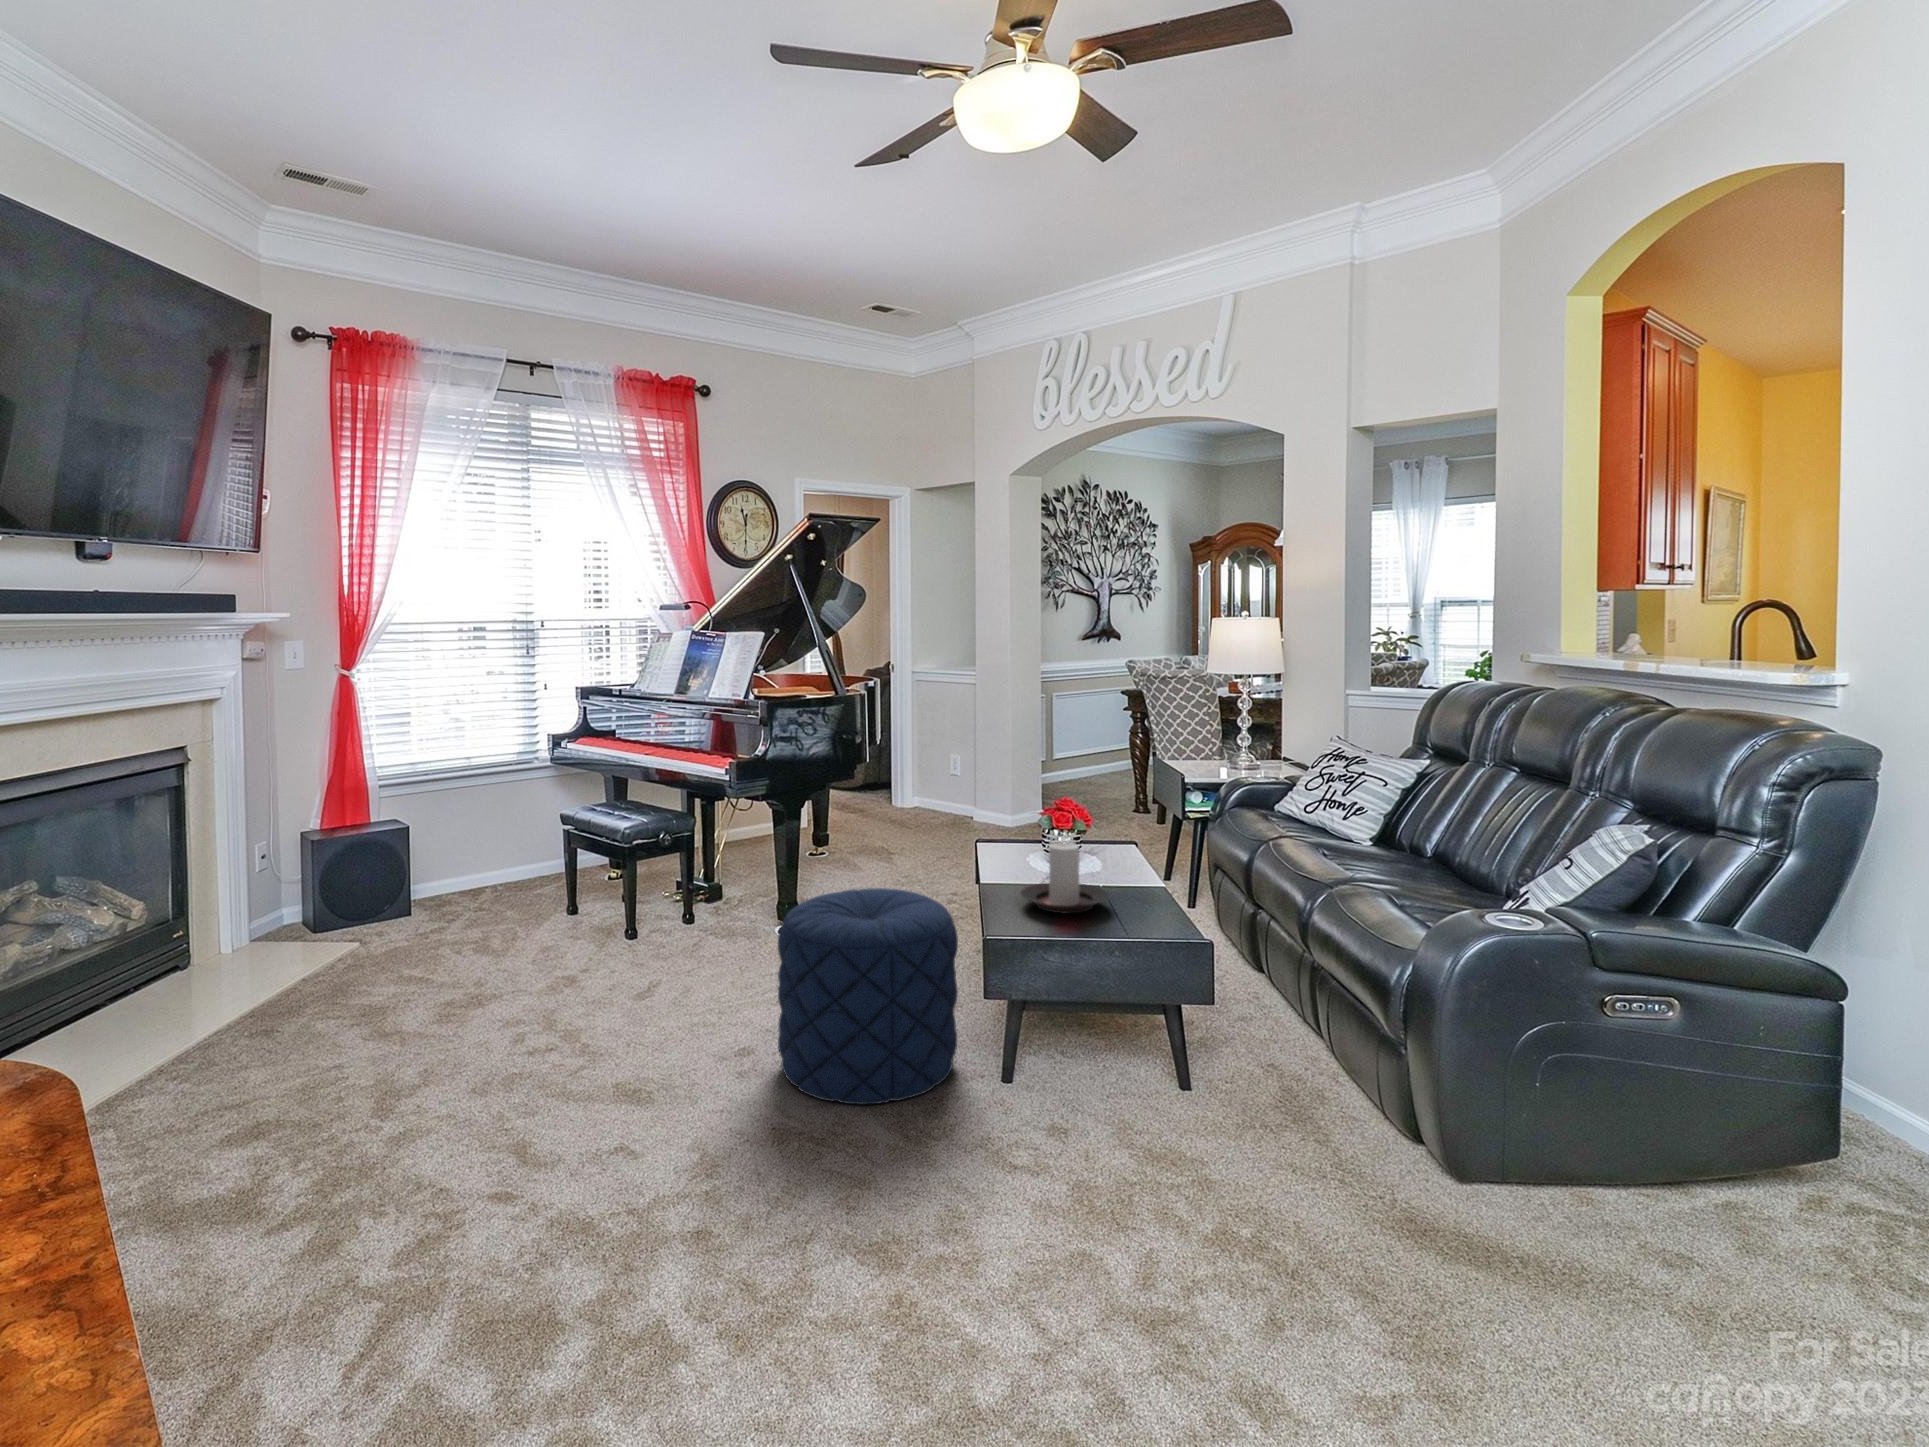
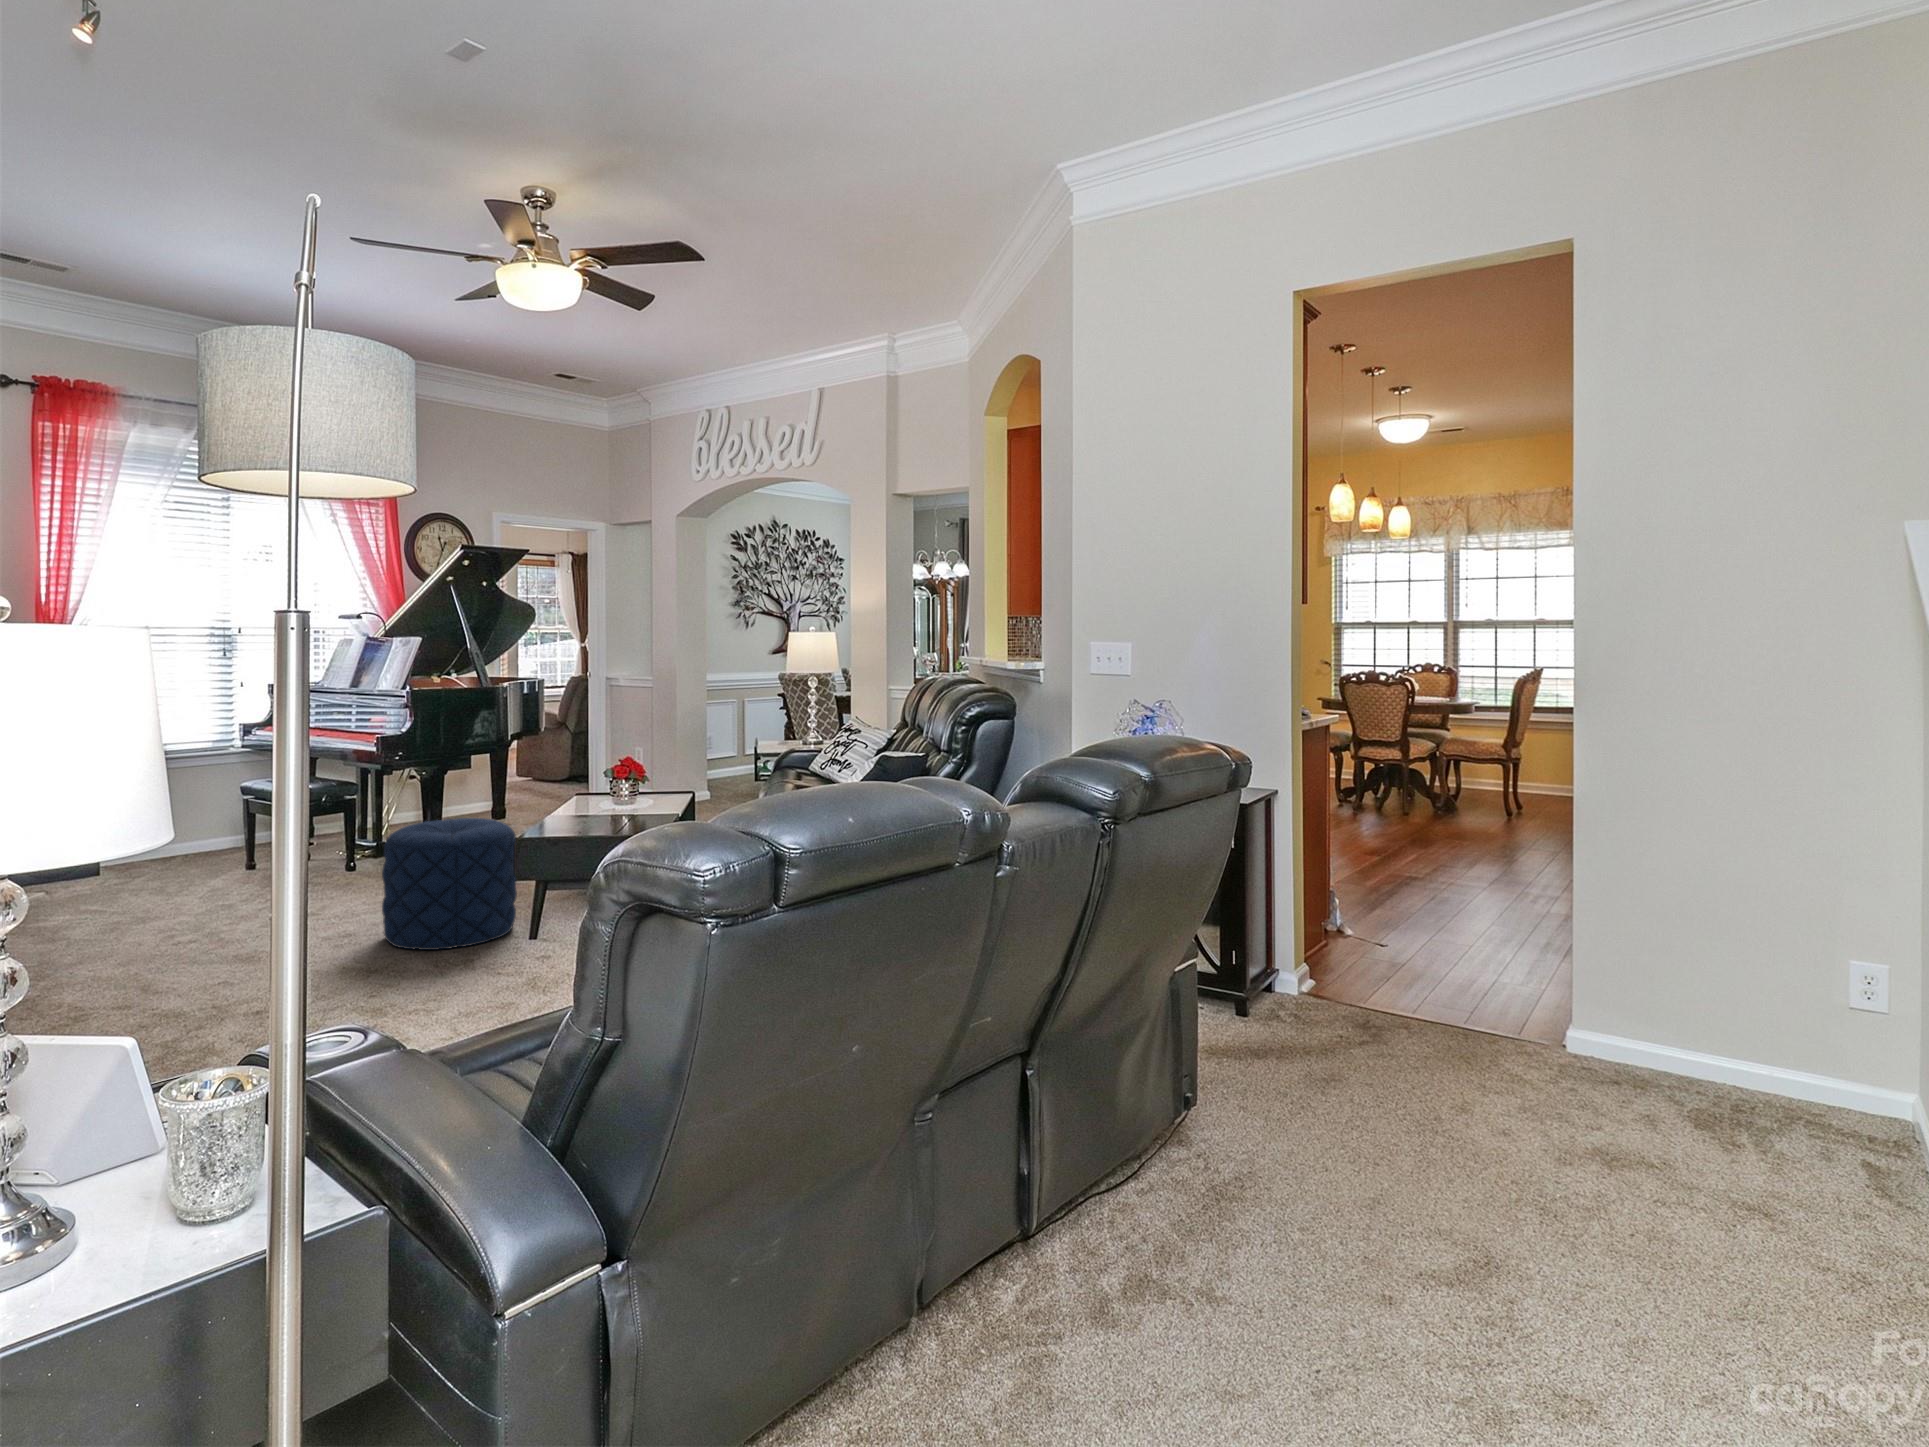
candle holder: present [1020,843,1109,913] -> none [566,784,627,829]

